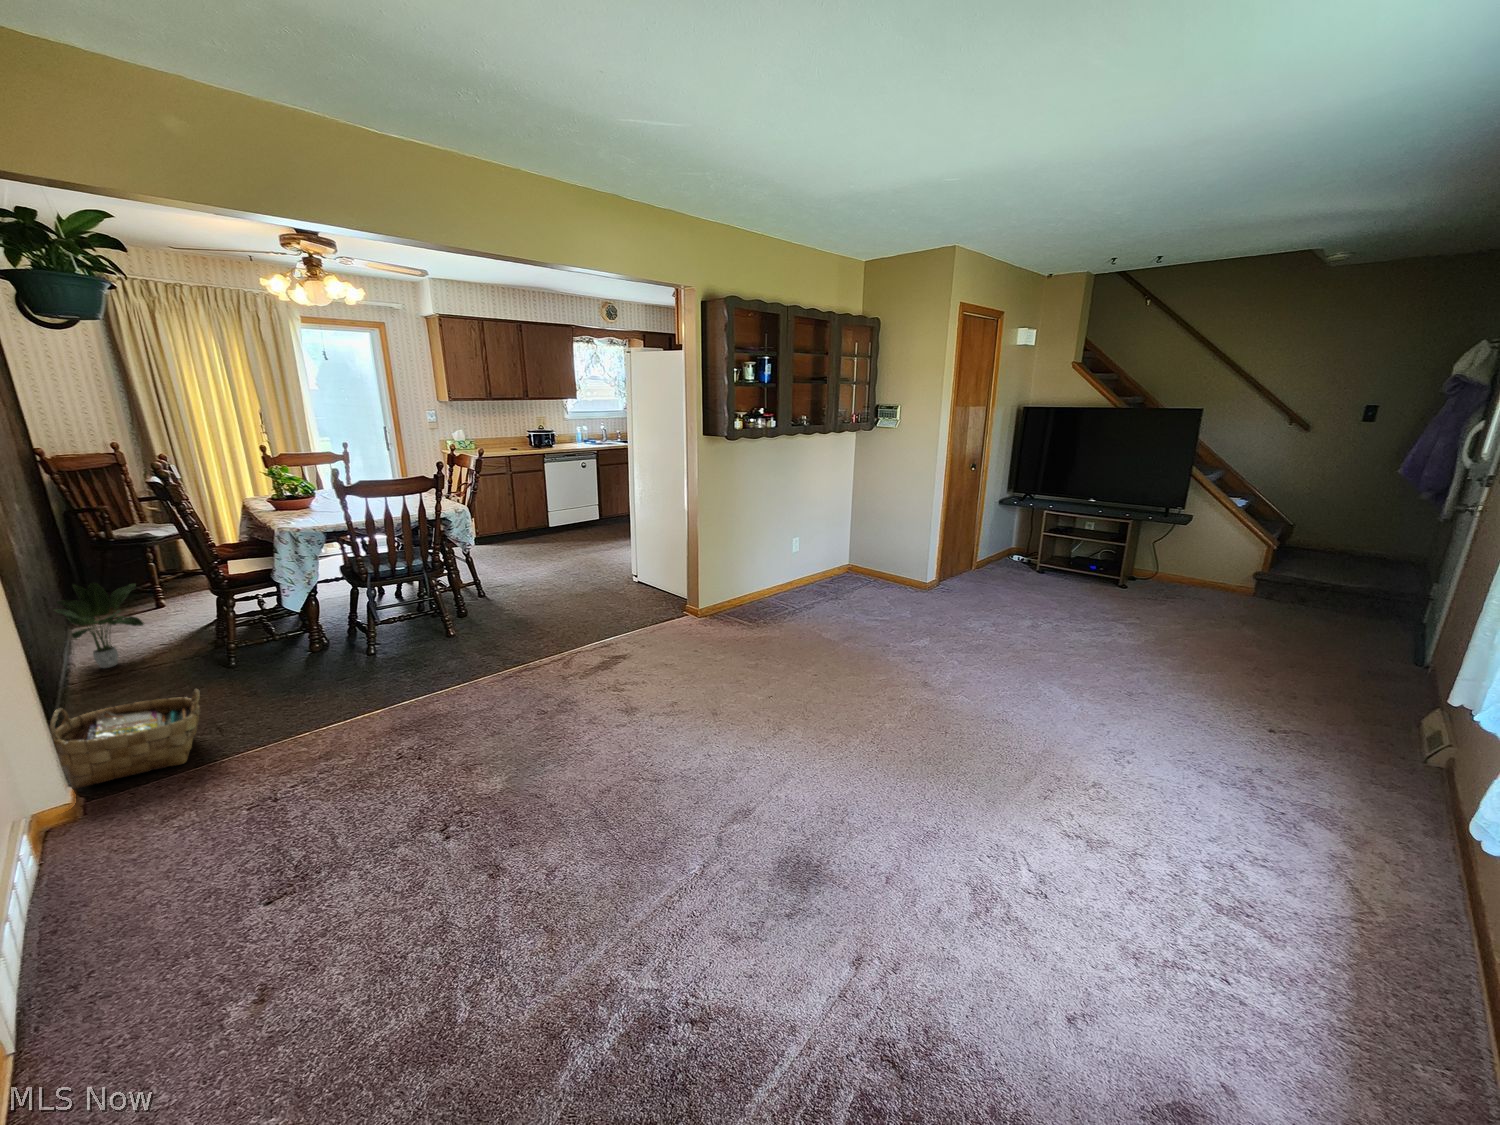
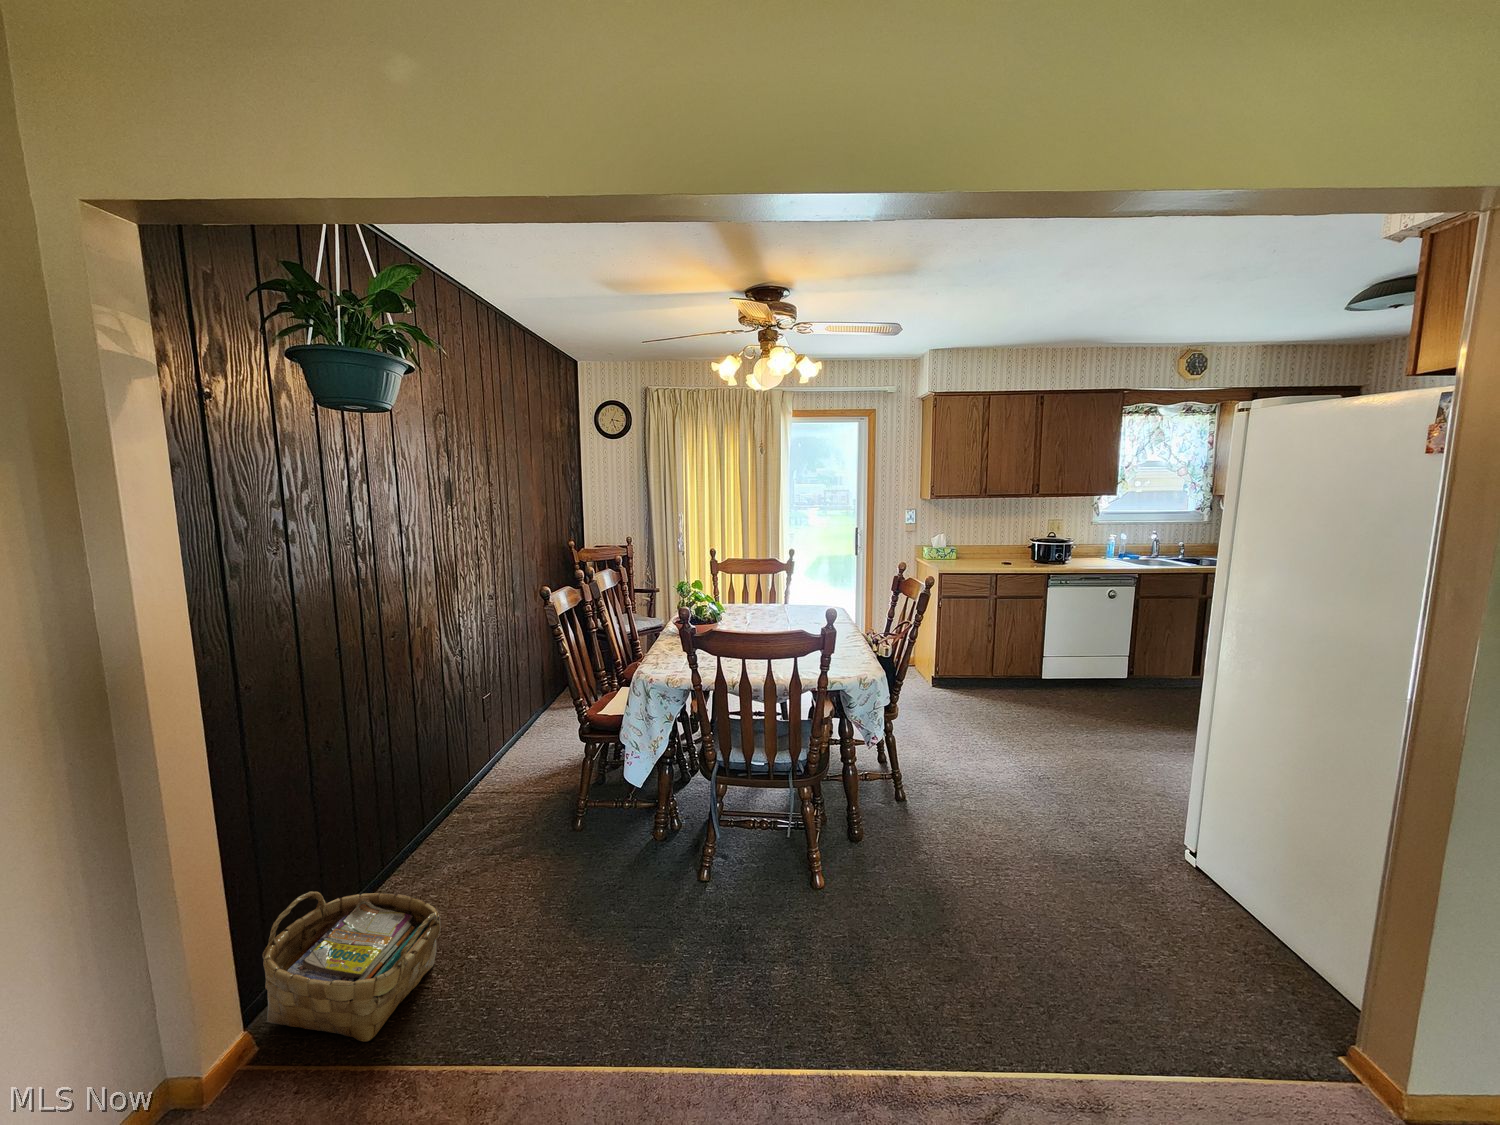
potted plant: present [55,583,144,668] -> none [485,685,553,777]

